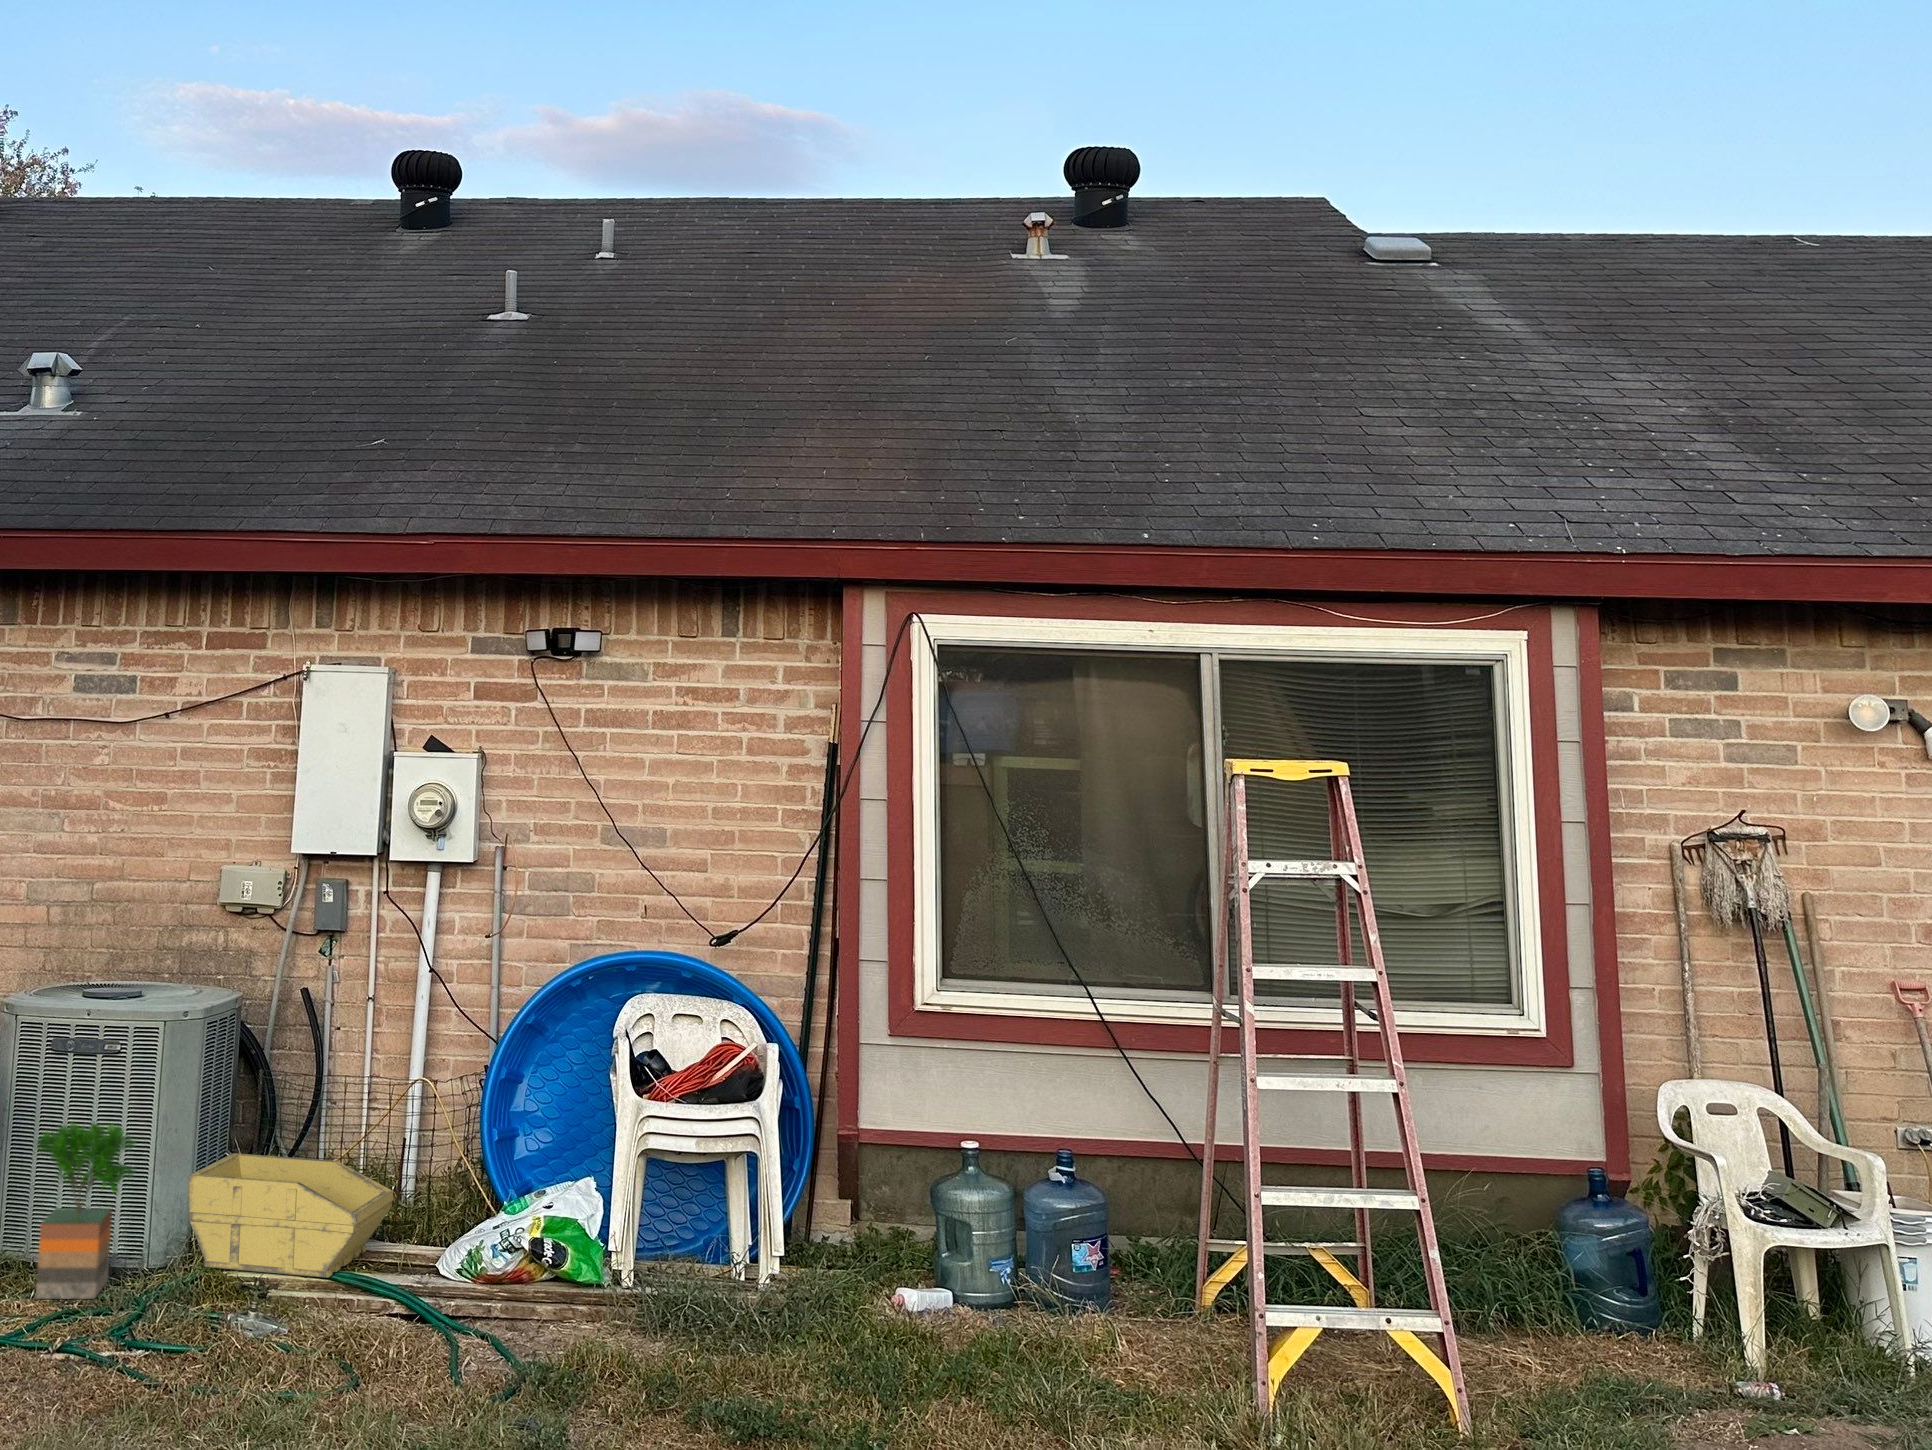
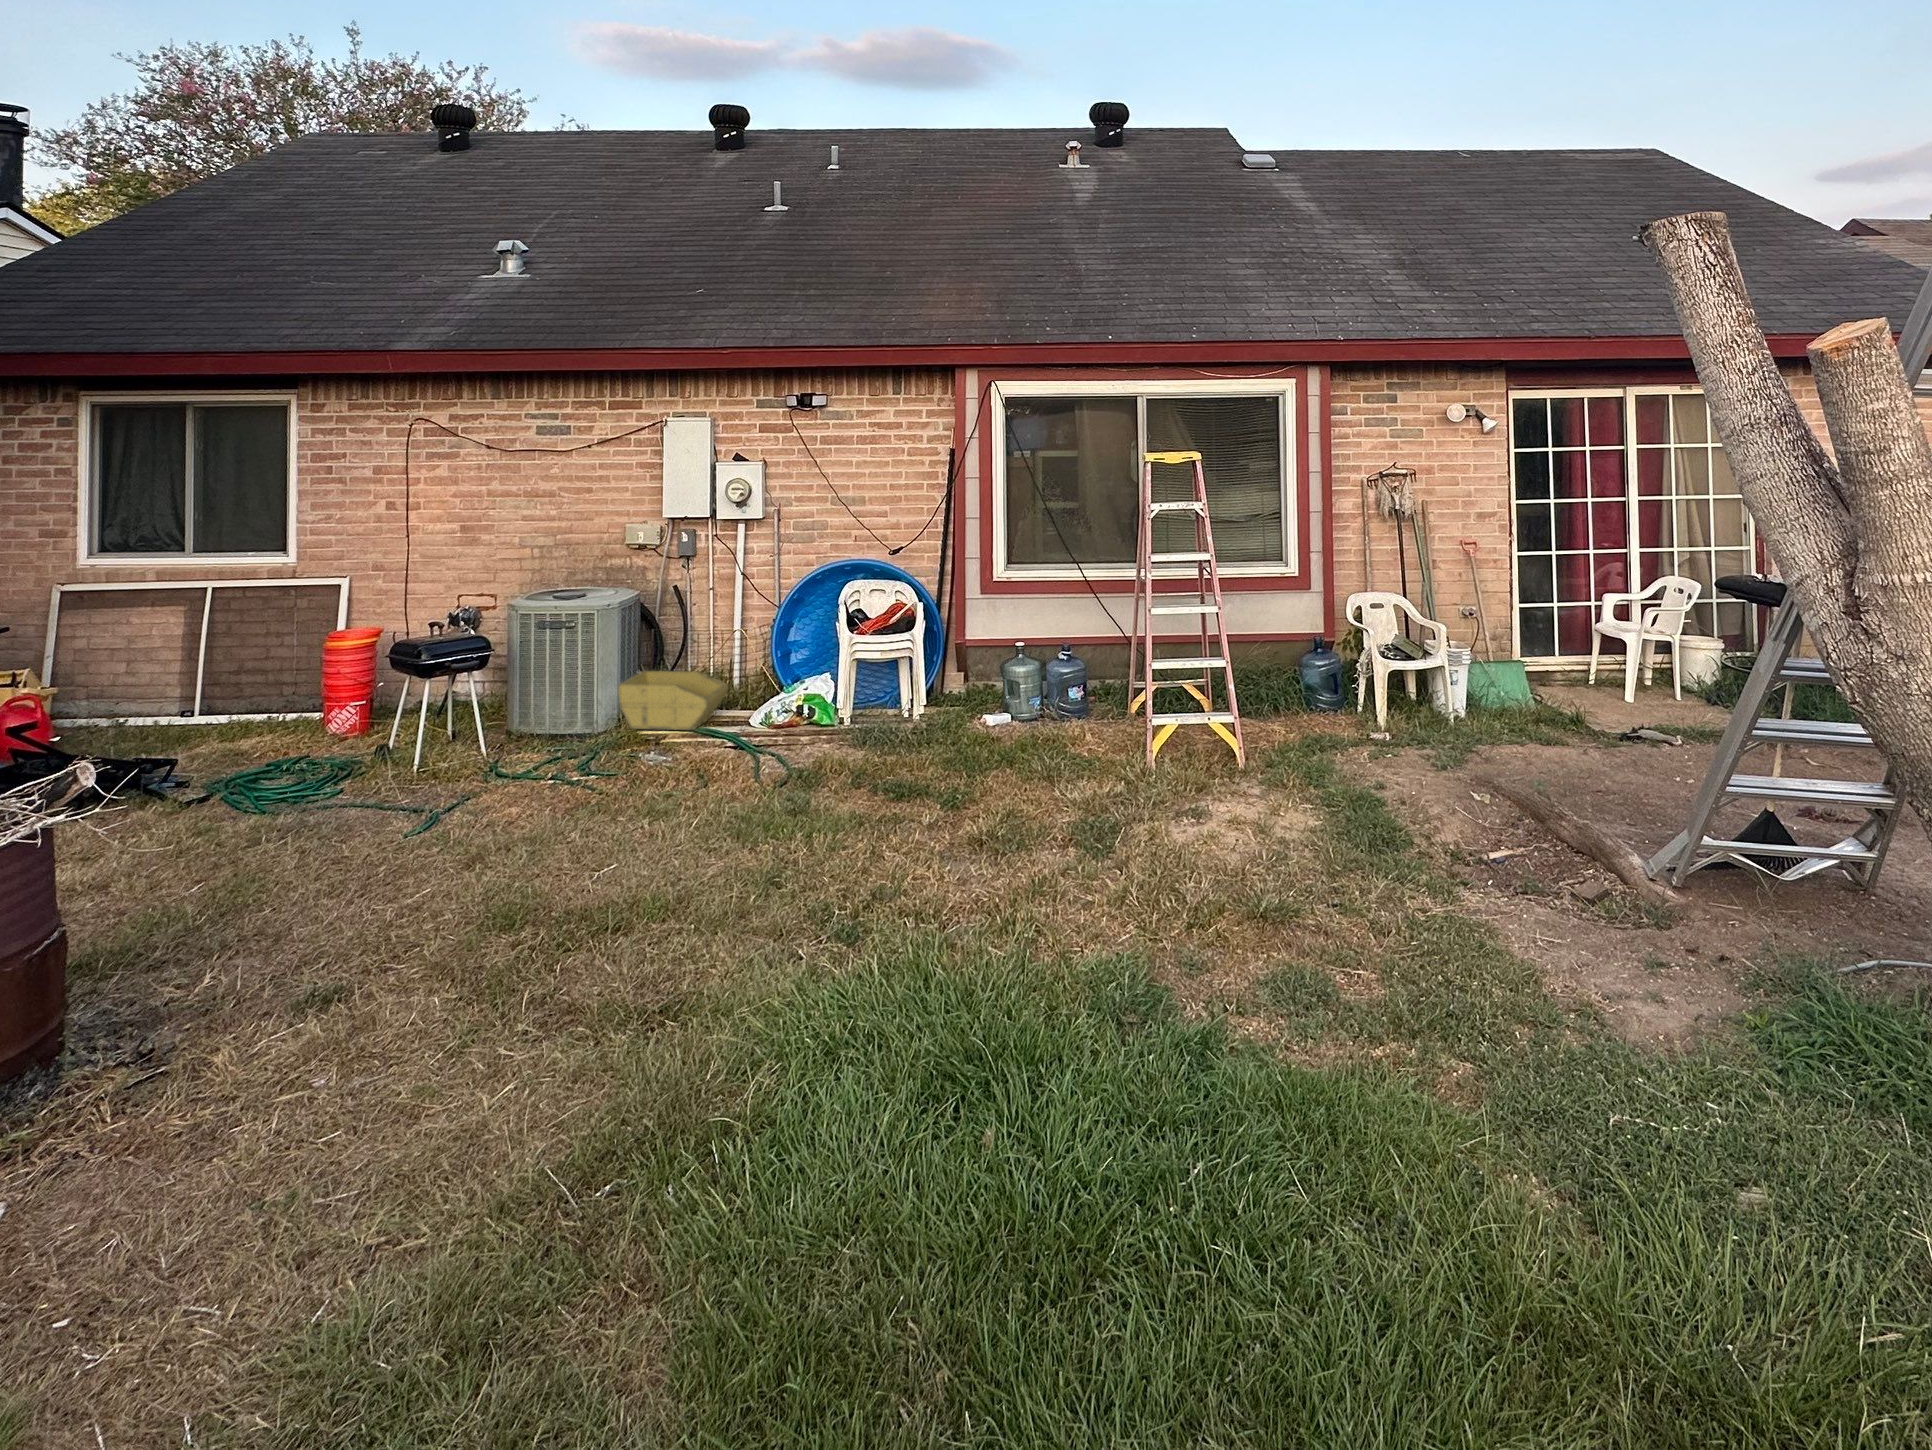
potted tree: present [36,1123,136,1299] -> none [530,662,589,753]

